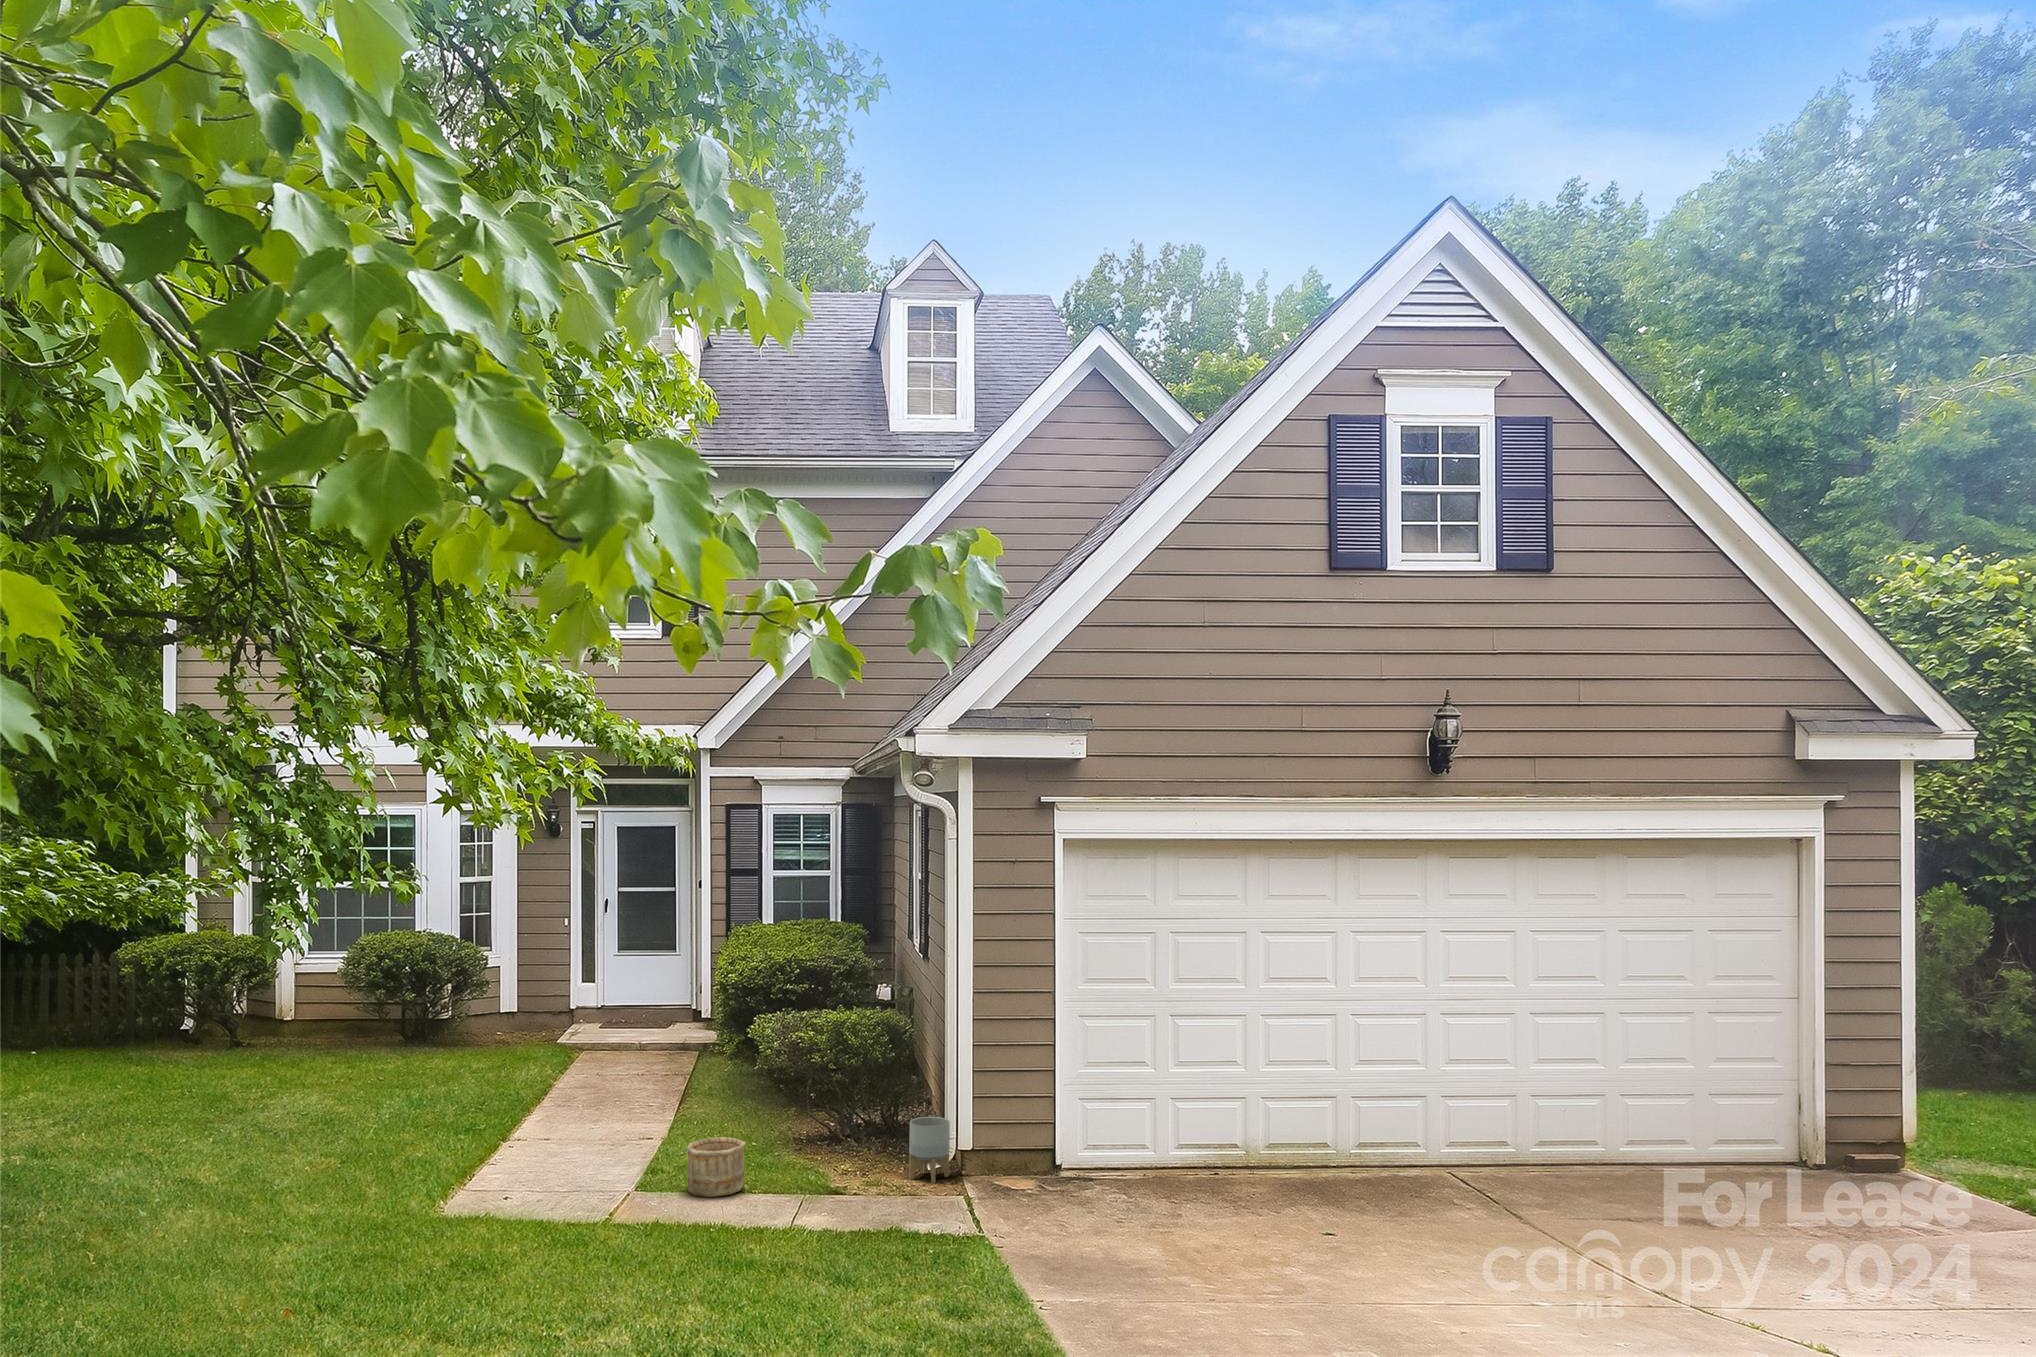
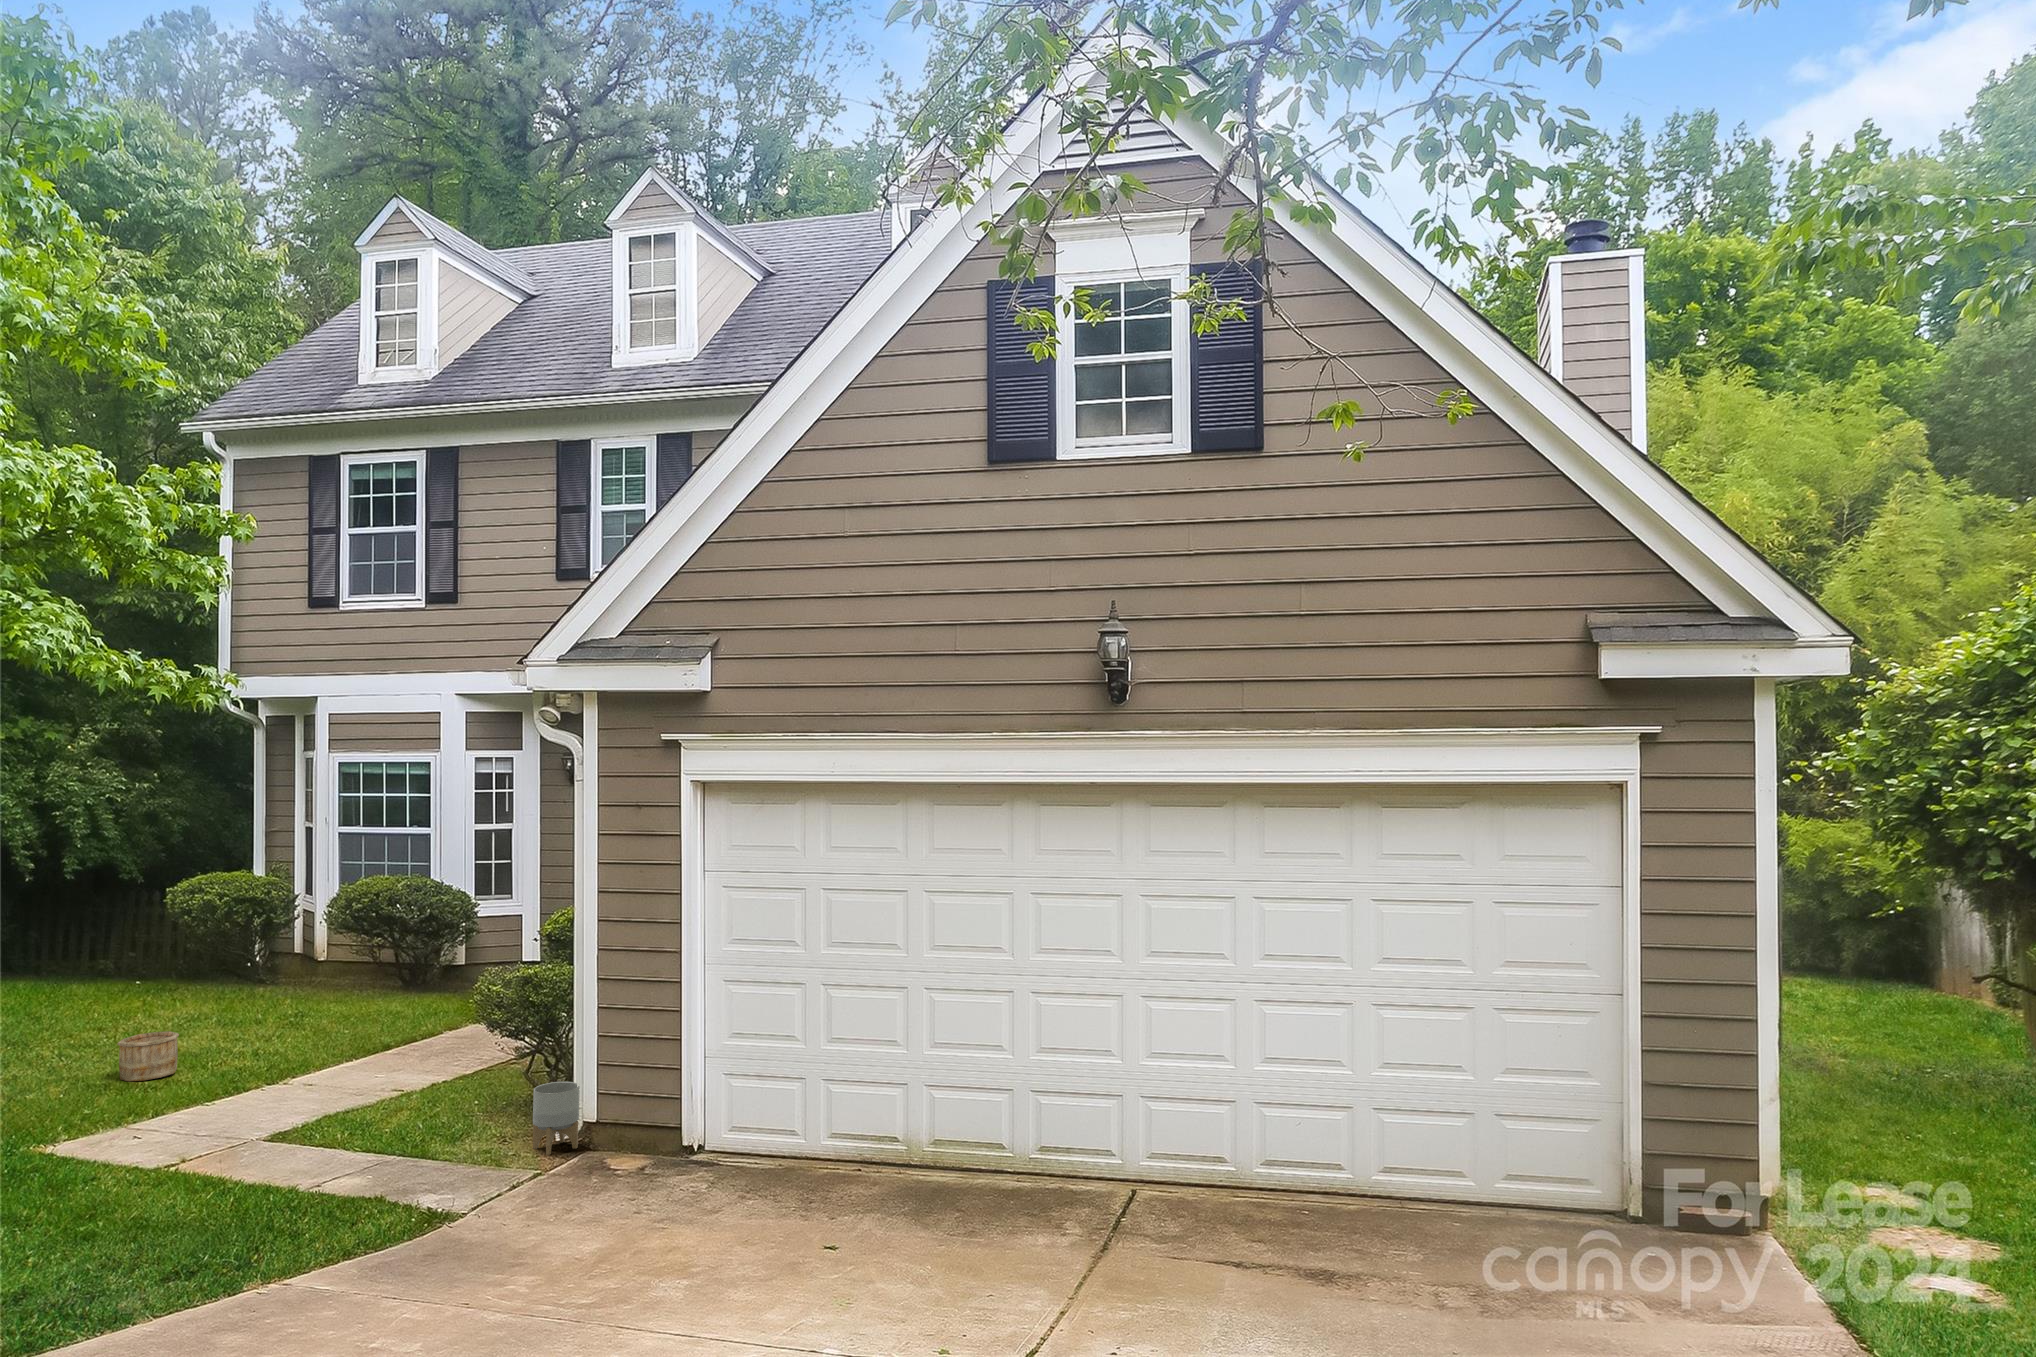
wooden bucket: present [686,1137,746,1197] -> present [117,1031,179,1081]

